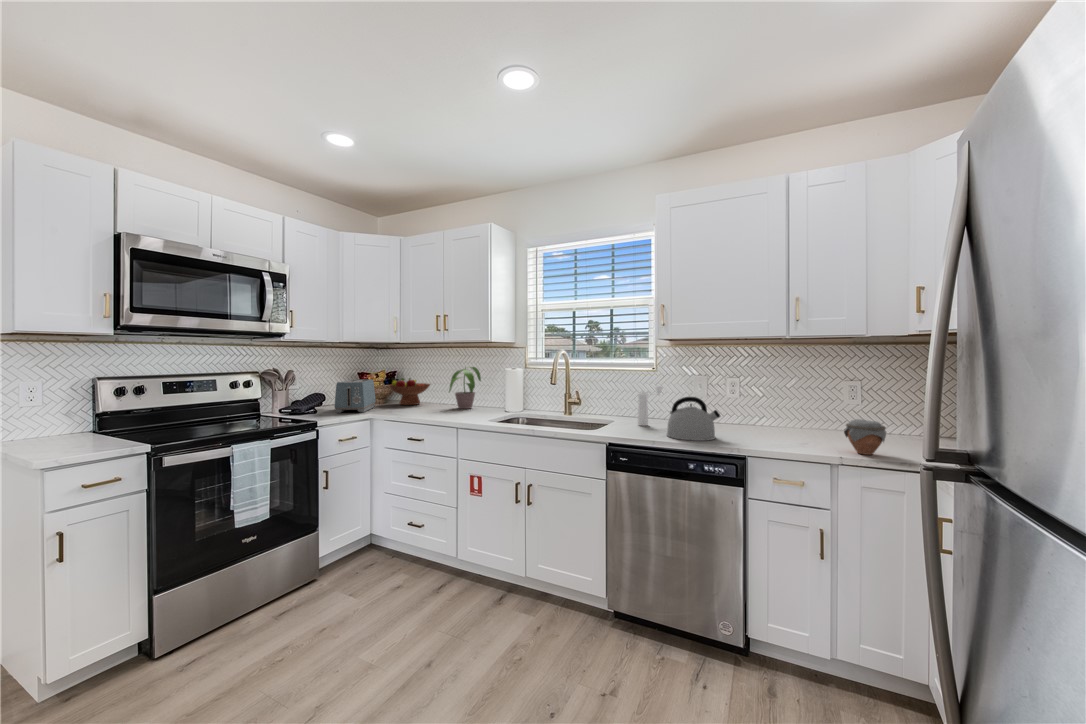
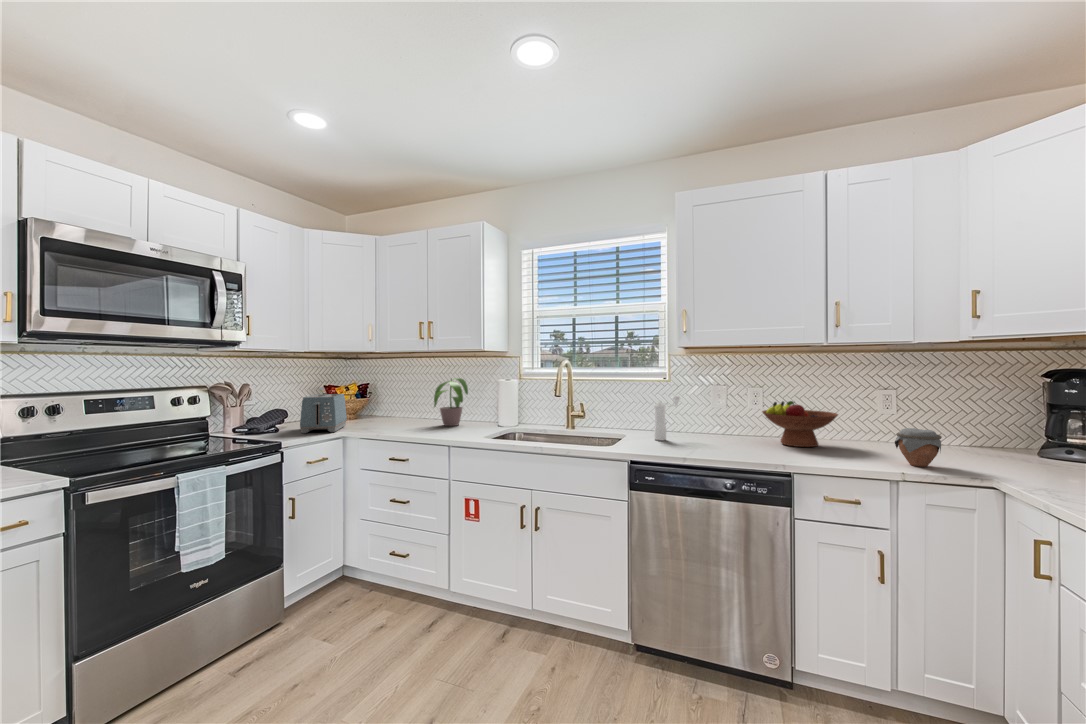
fruit bowl: present [389,378,430,405] -> present [762,401,838,447]
kettle: present [667,397,720,441] -> none [694,407,754,456]

